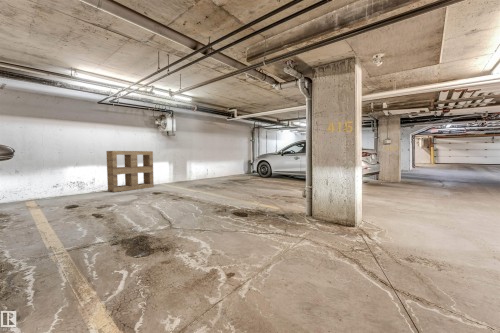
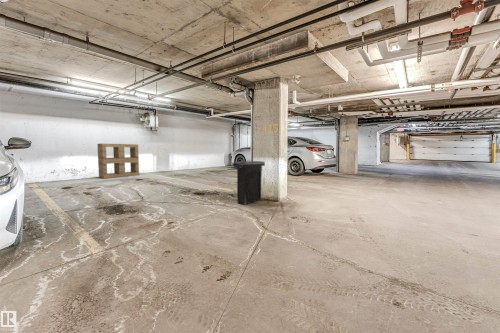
trash can: none [297,172,334,233] -> present [234,161,265,204]

